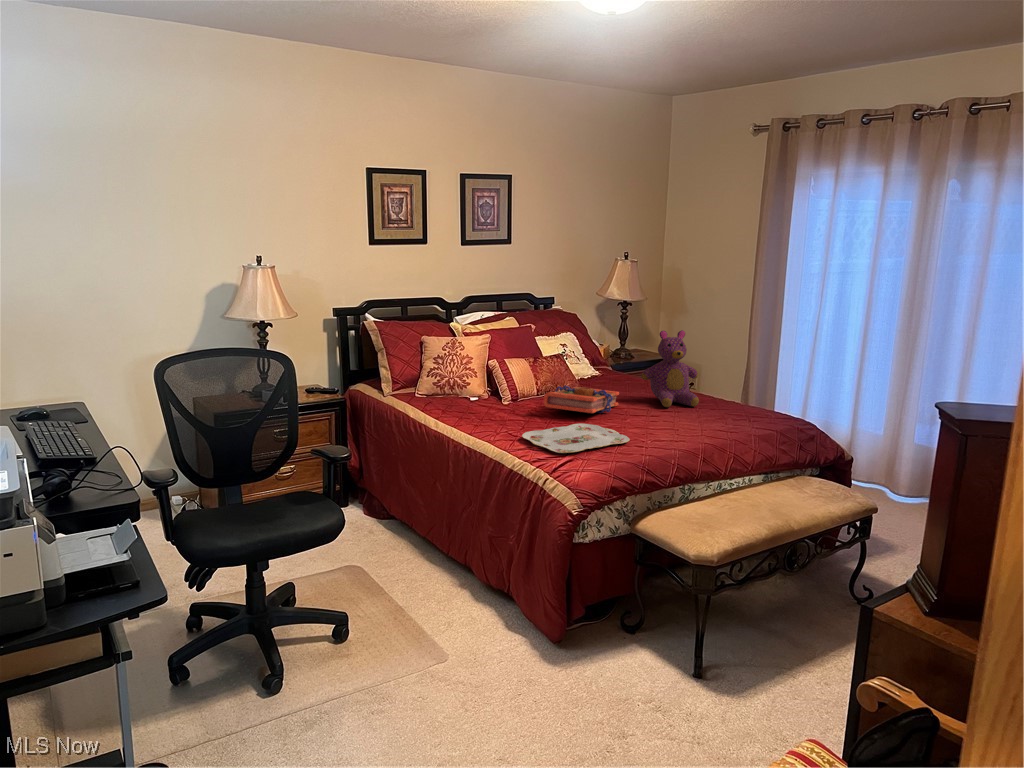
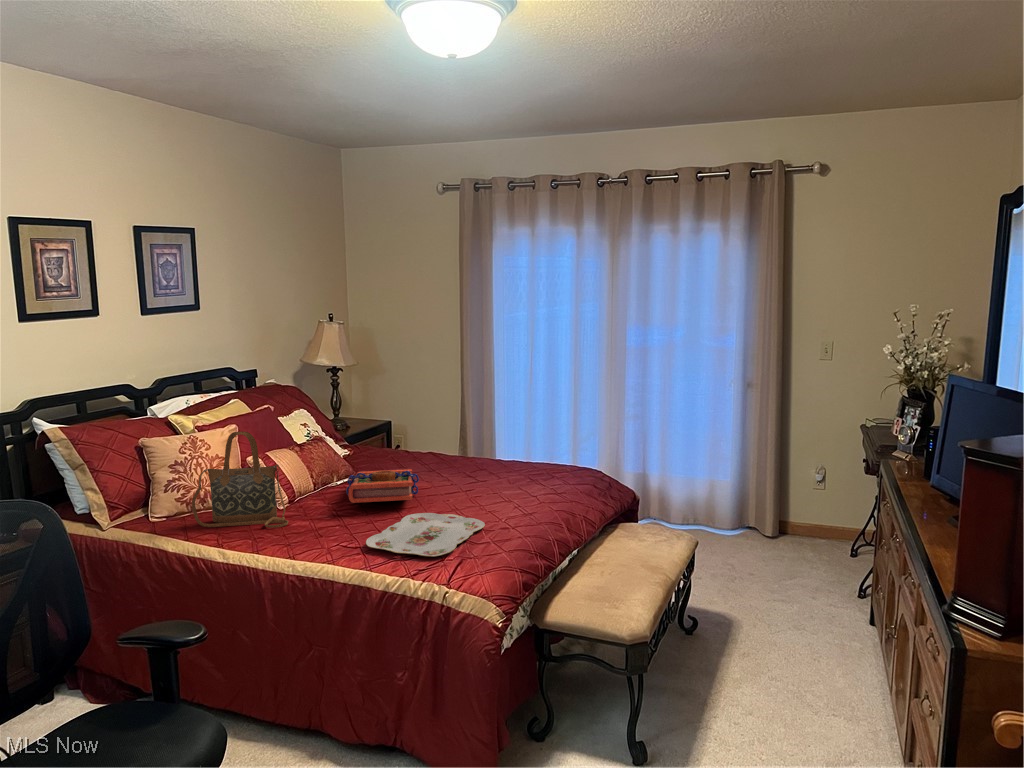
teddy bear: present [642,330,699,407] -> none [427,393,491,477]
handbag: none [437,337,500,415] -> present [192,432,288,528]

